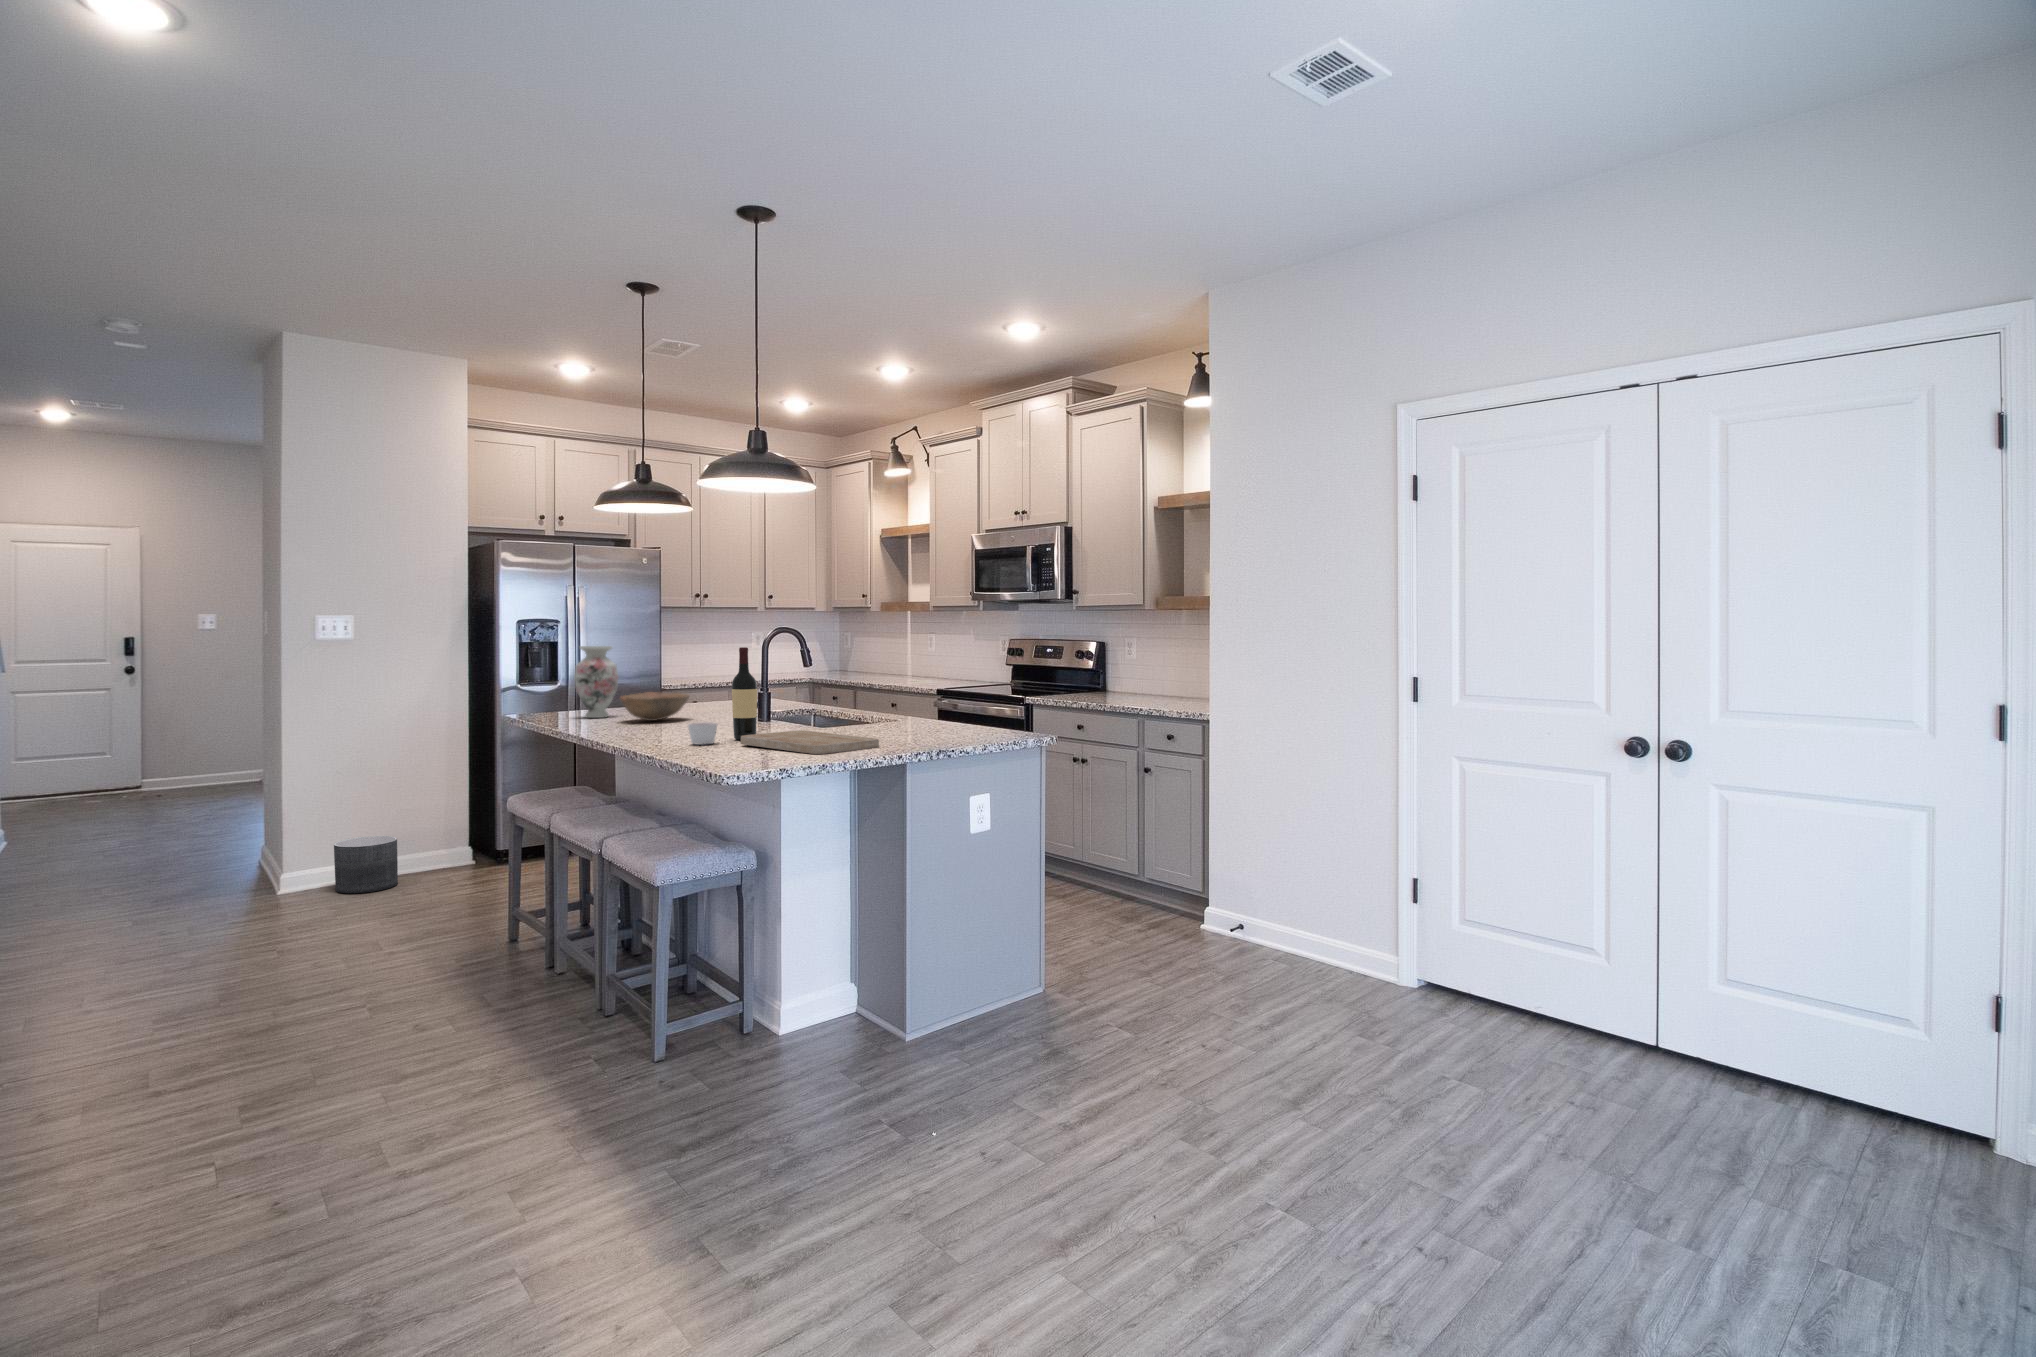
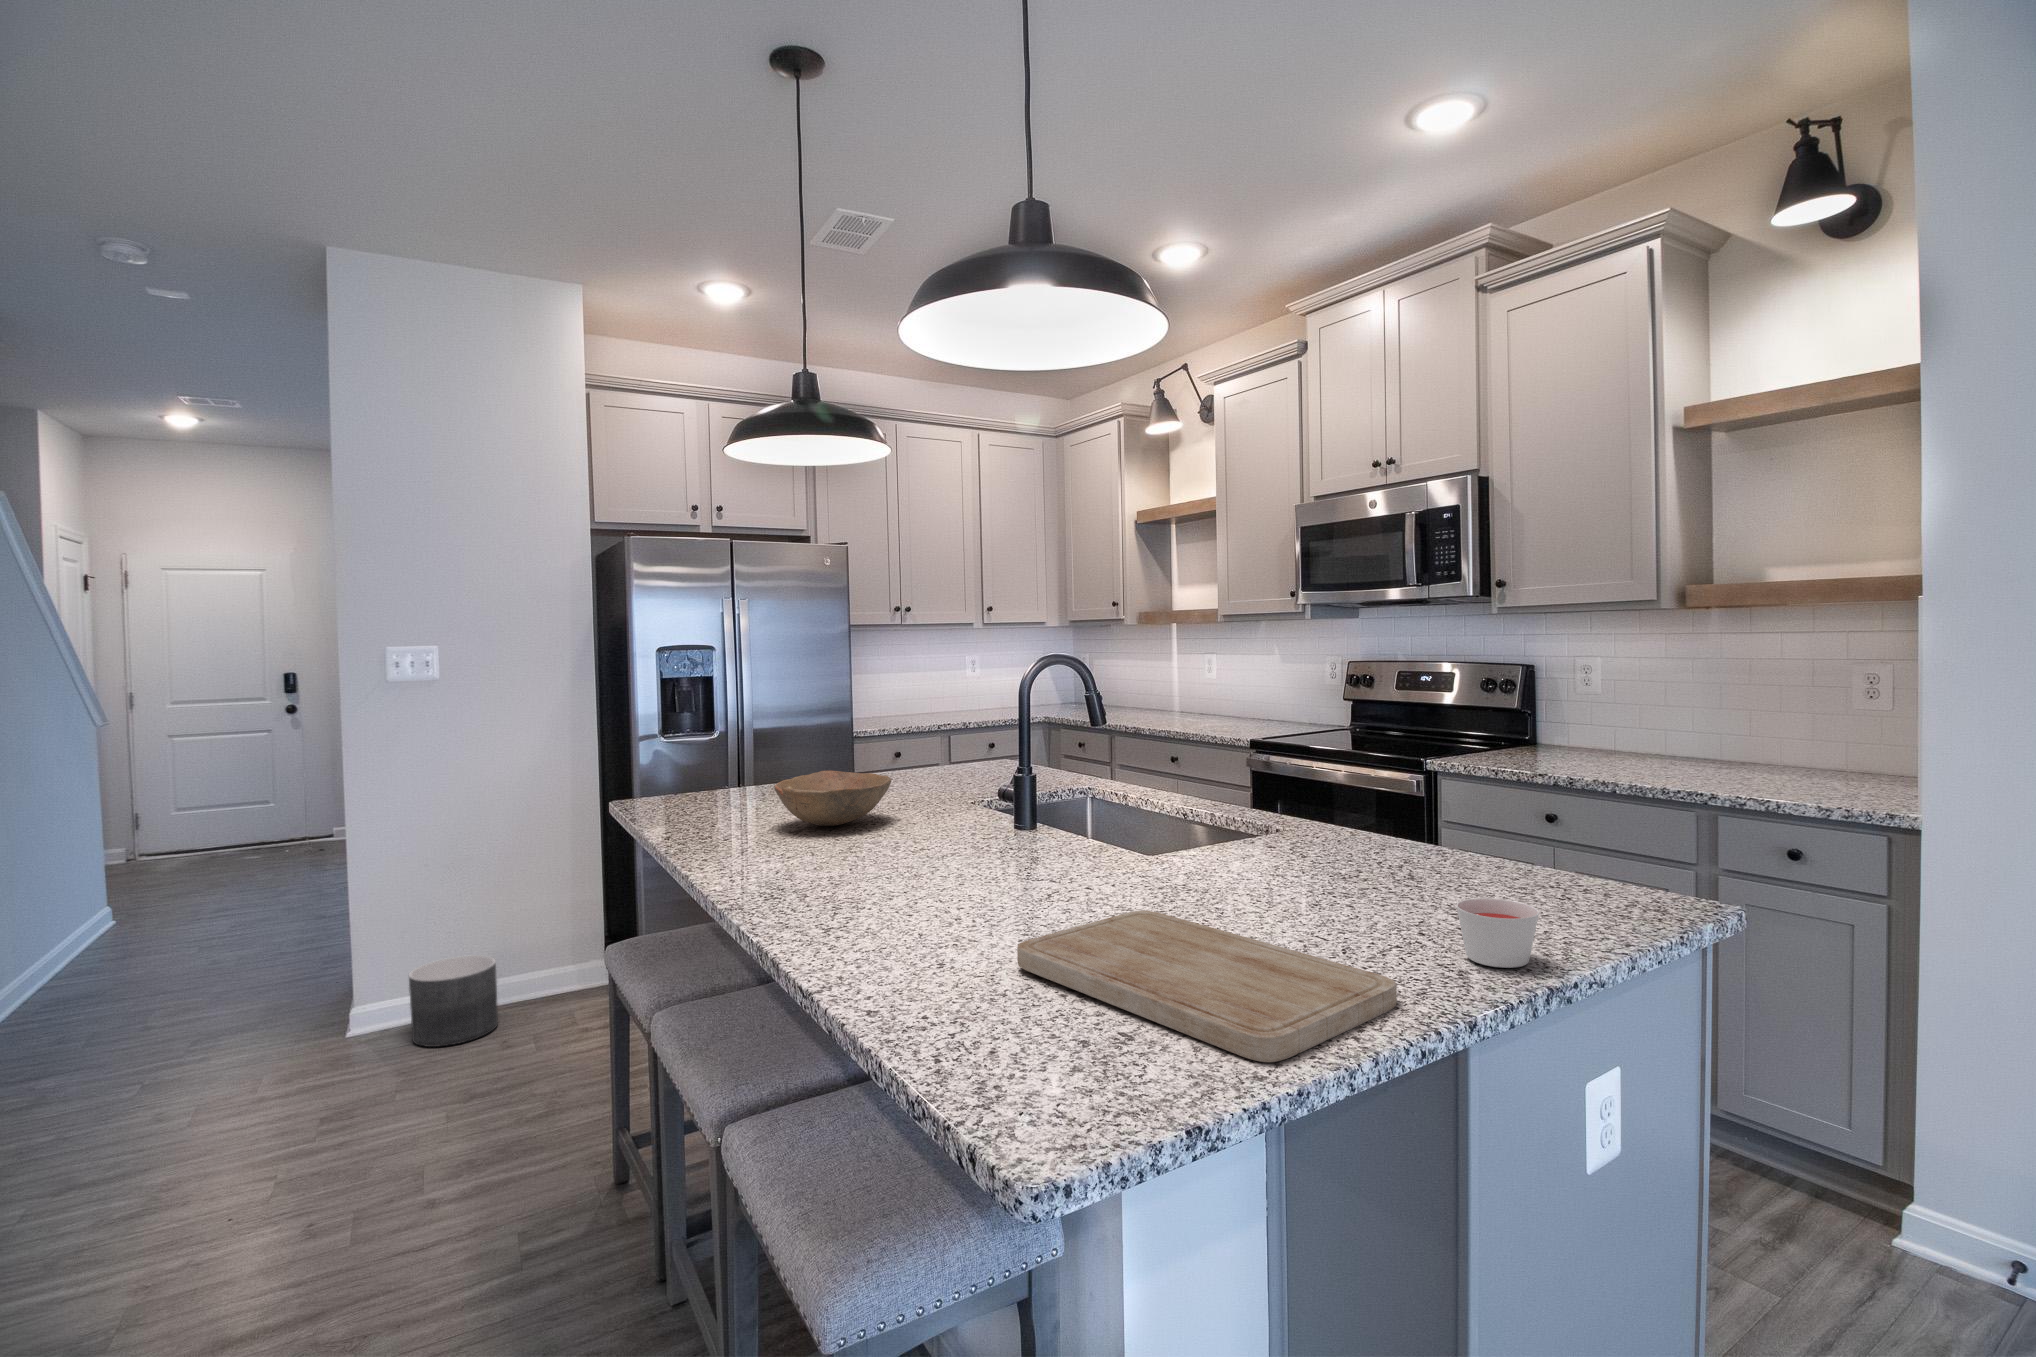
vase: present [574,646,618,718] -> none [709,692,779,812]
wine bottle: present [732,647,757,740] -> none [985,717,1040,930]
candle: present [688,722,717,745] -> present [1457,898,1539,968]

